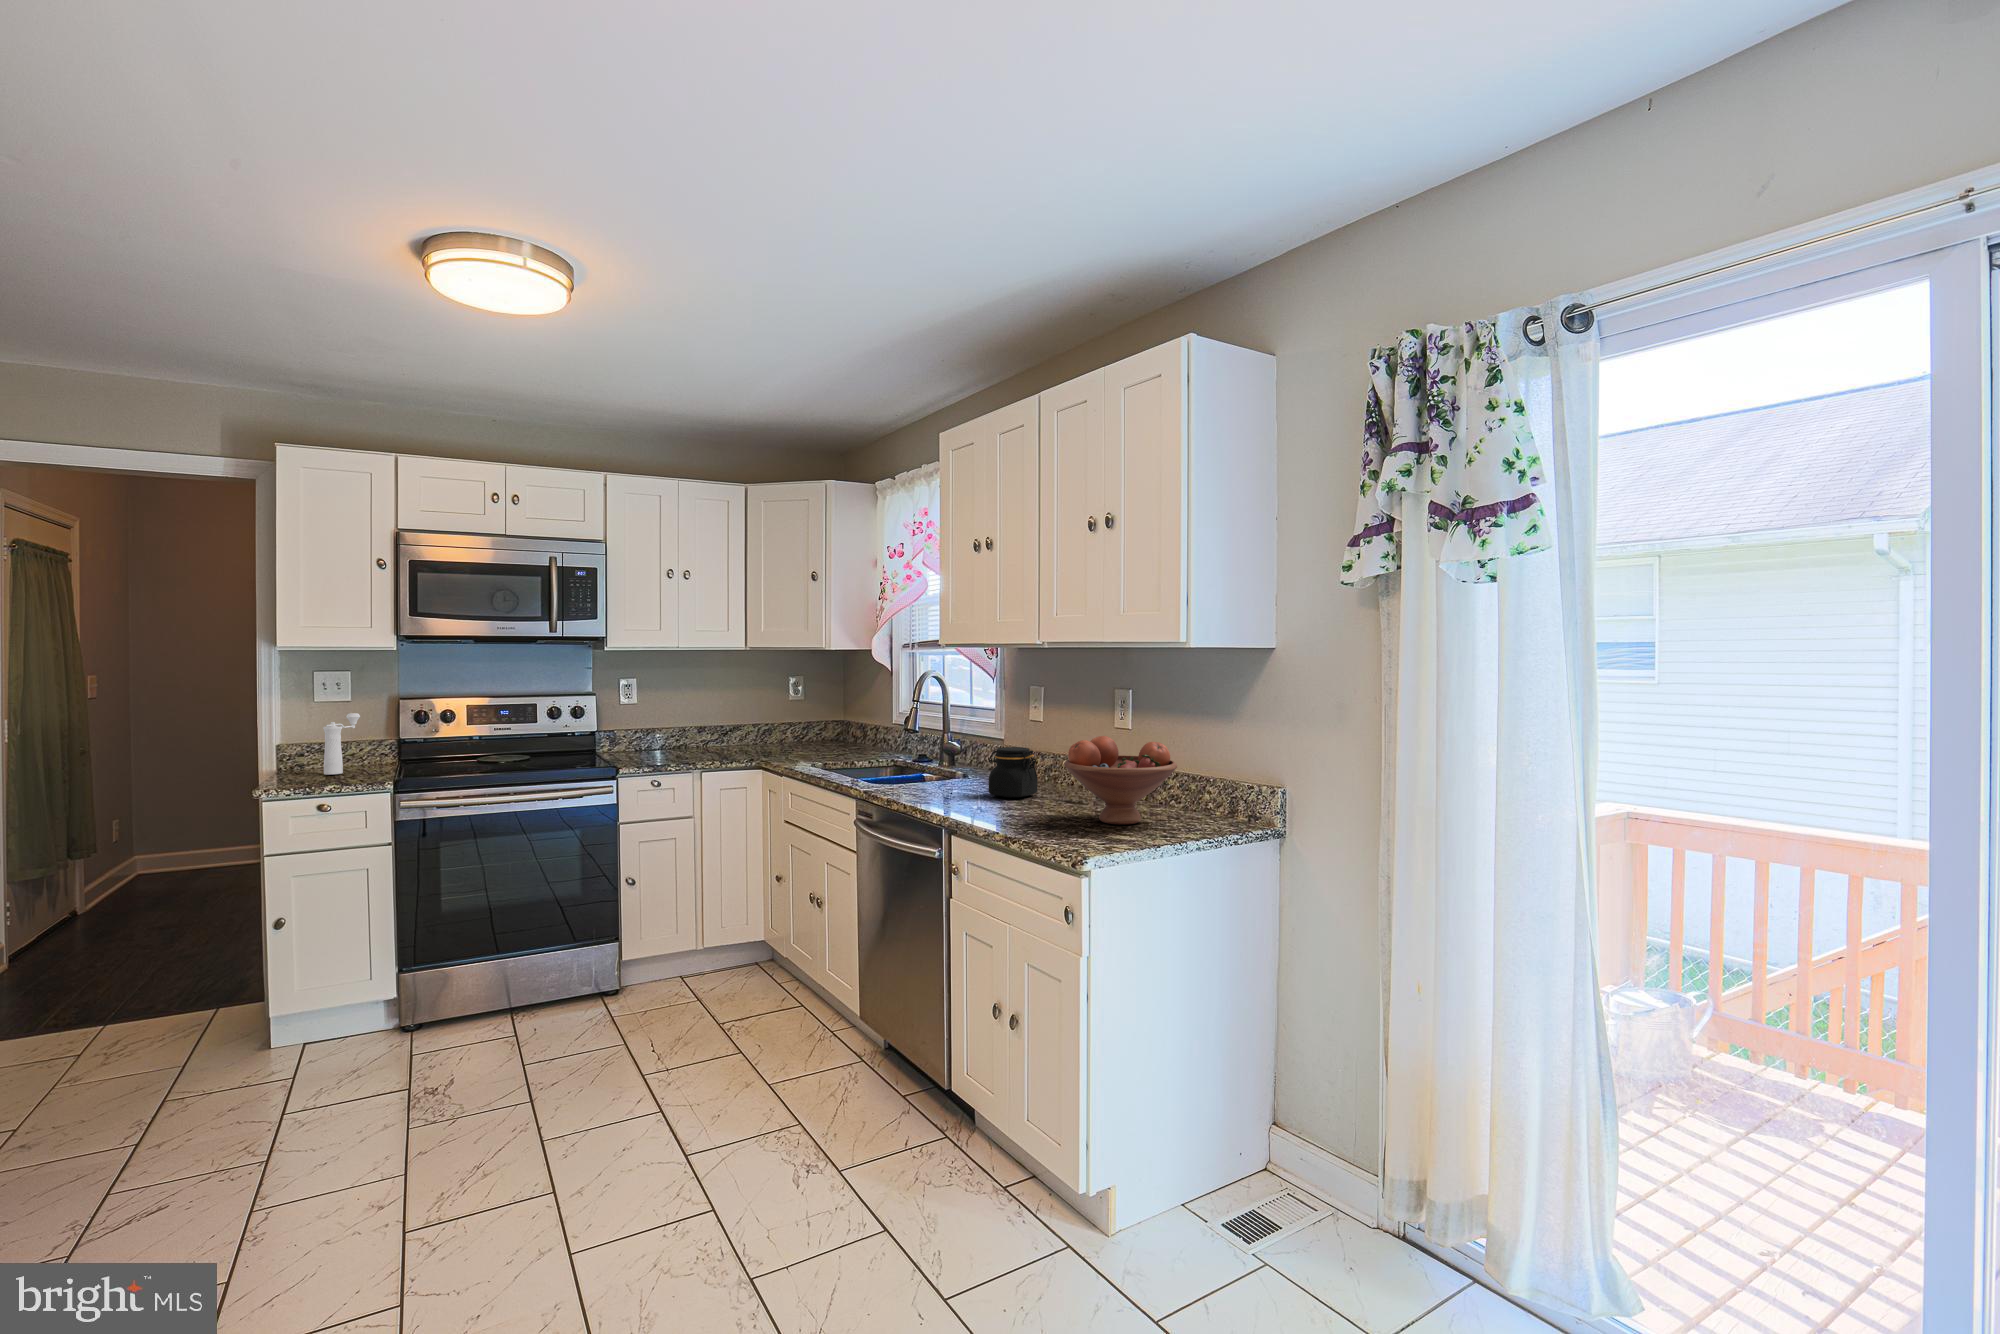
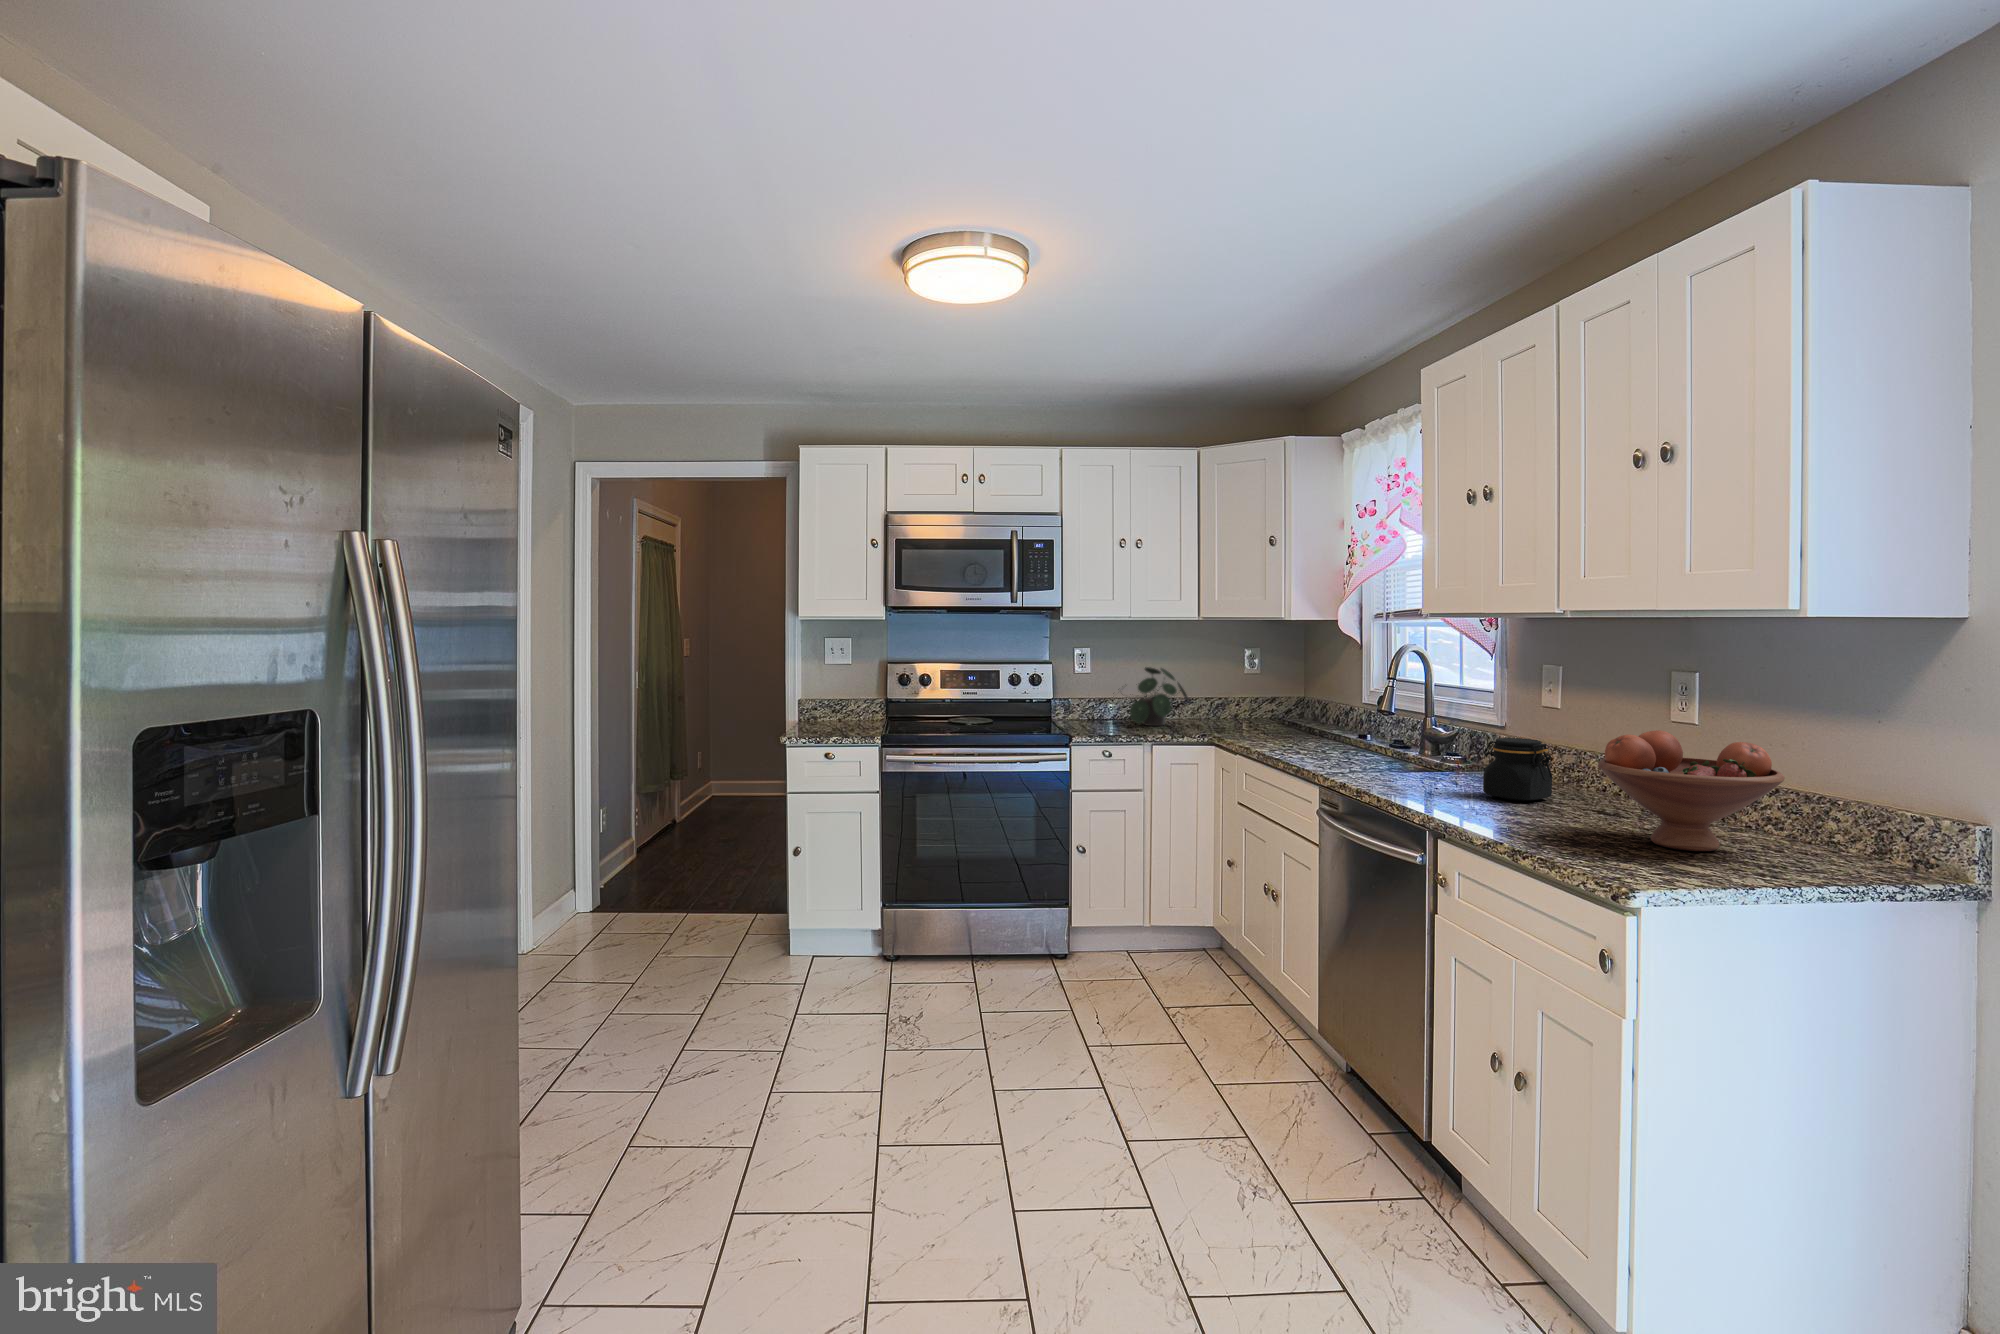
potted plant: none [656,696,738,753] -> present [1113,667,1188,726]
pepper mill: present [323,713,360,775] -> none [834,675,861,728]

